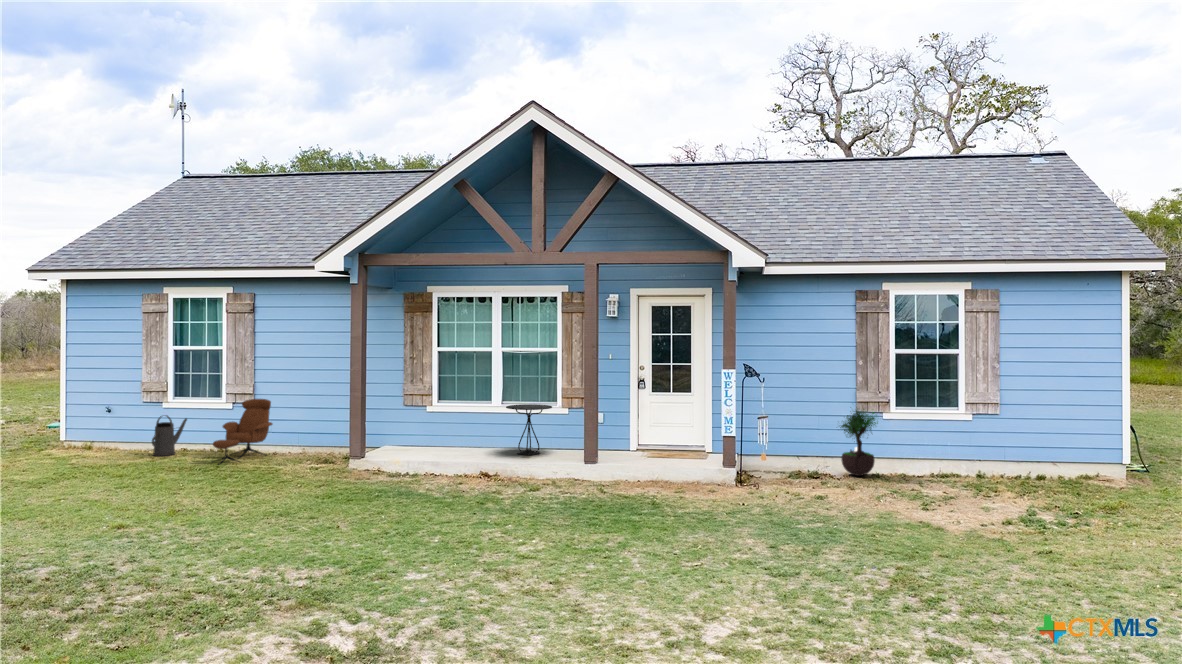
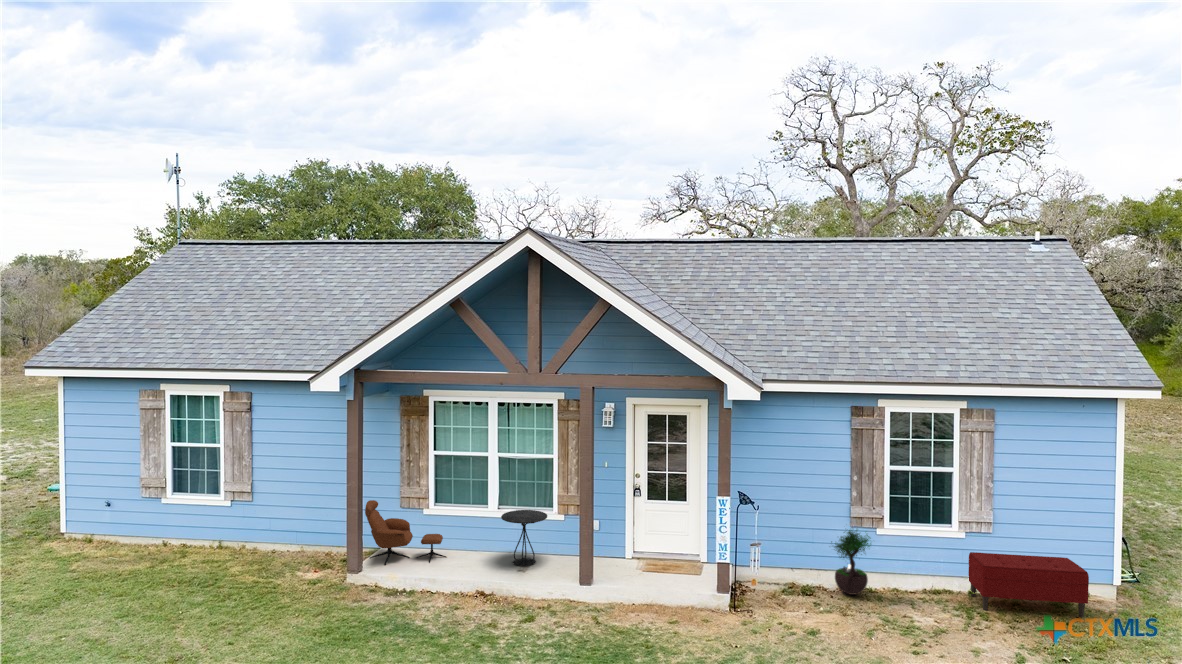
lounge chair: present [213,399,272,463] -> present [365,500,446,565]
watering can: present [152,415,187,456] -> none [151,514,187,558]
bench: none [975,433,1096,488] -> present [968,552,1089,617]

